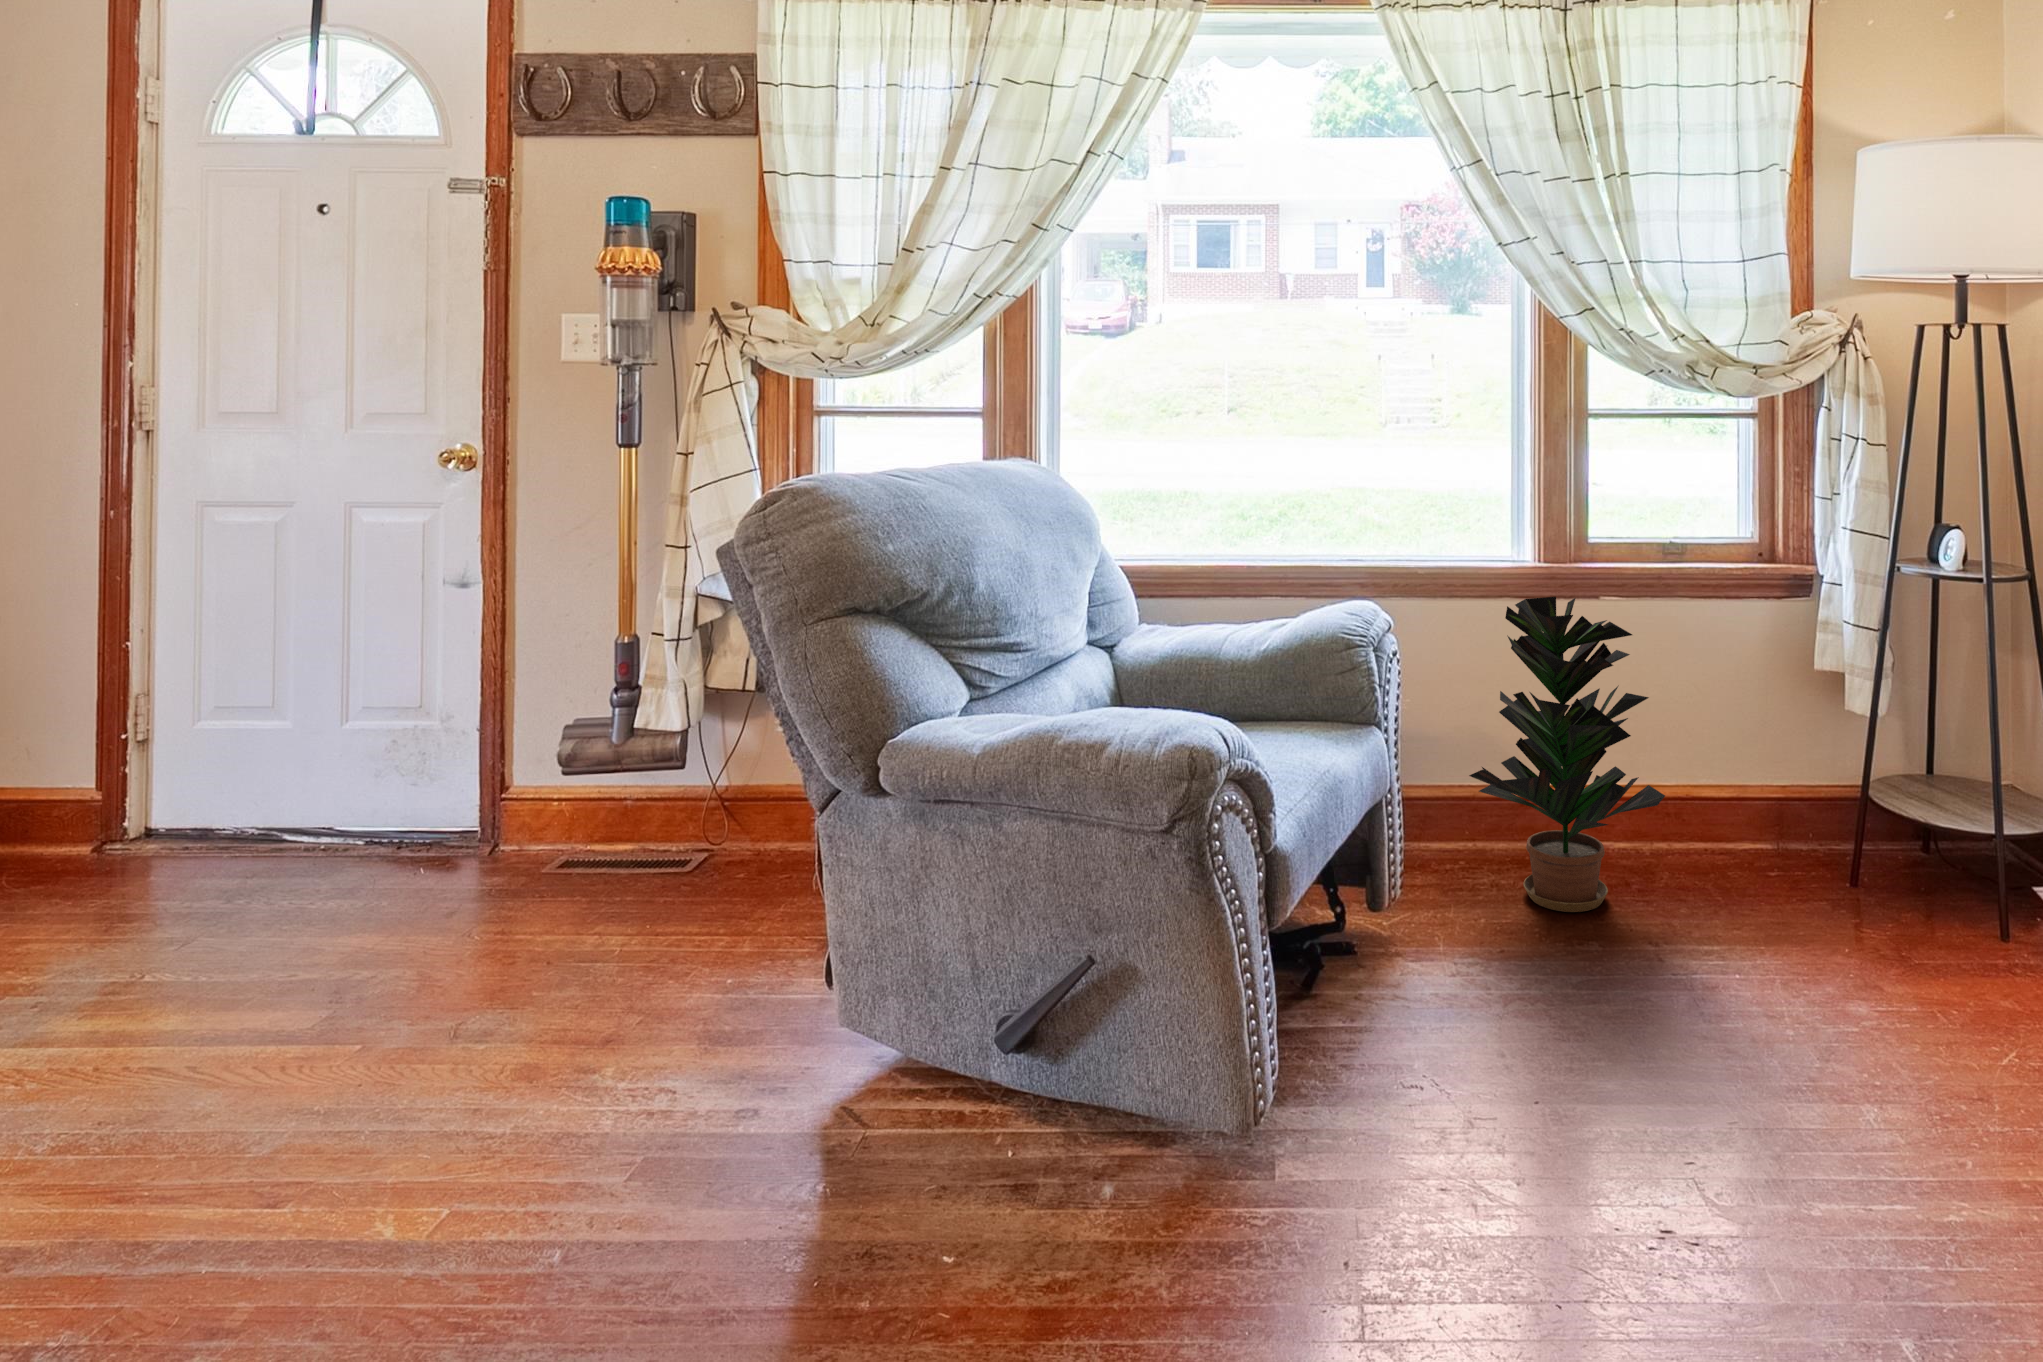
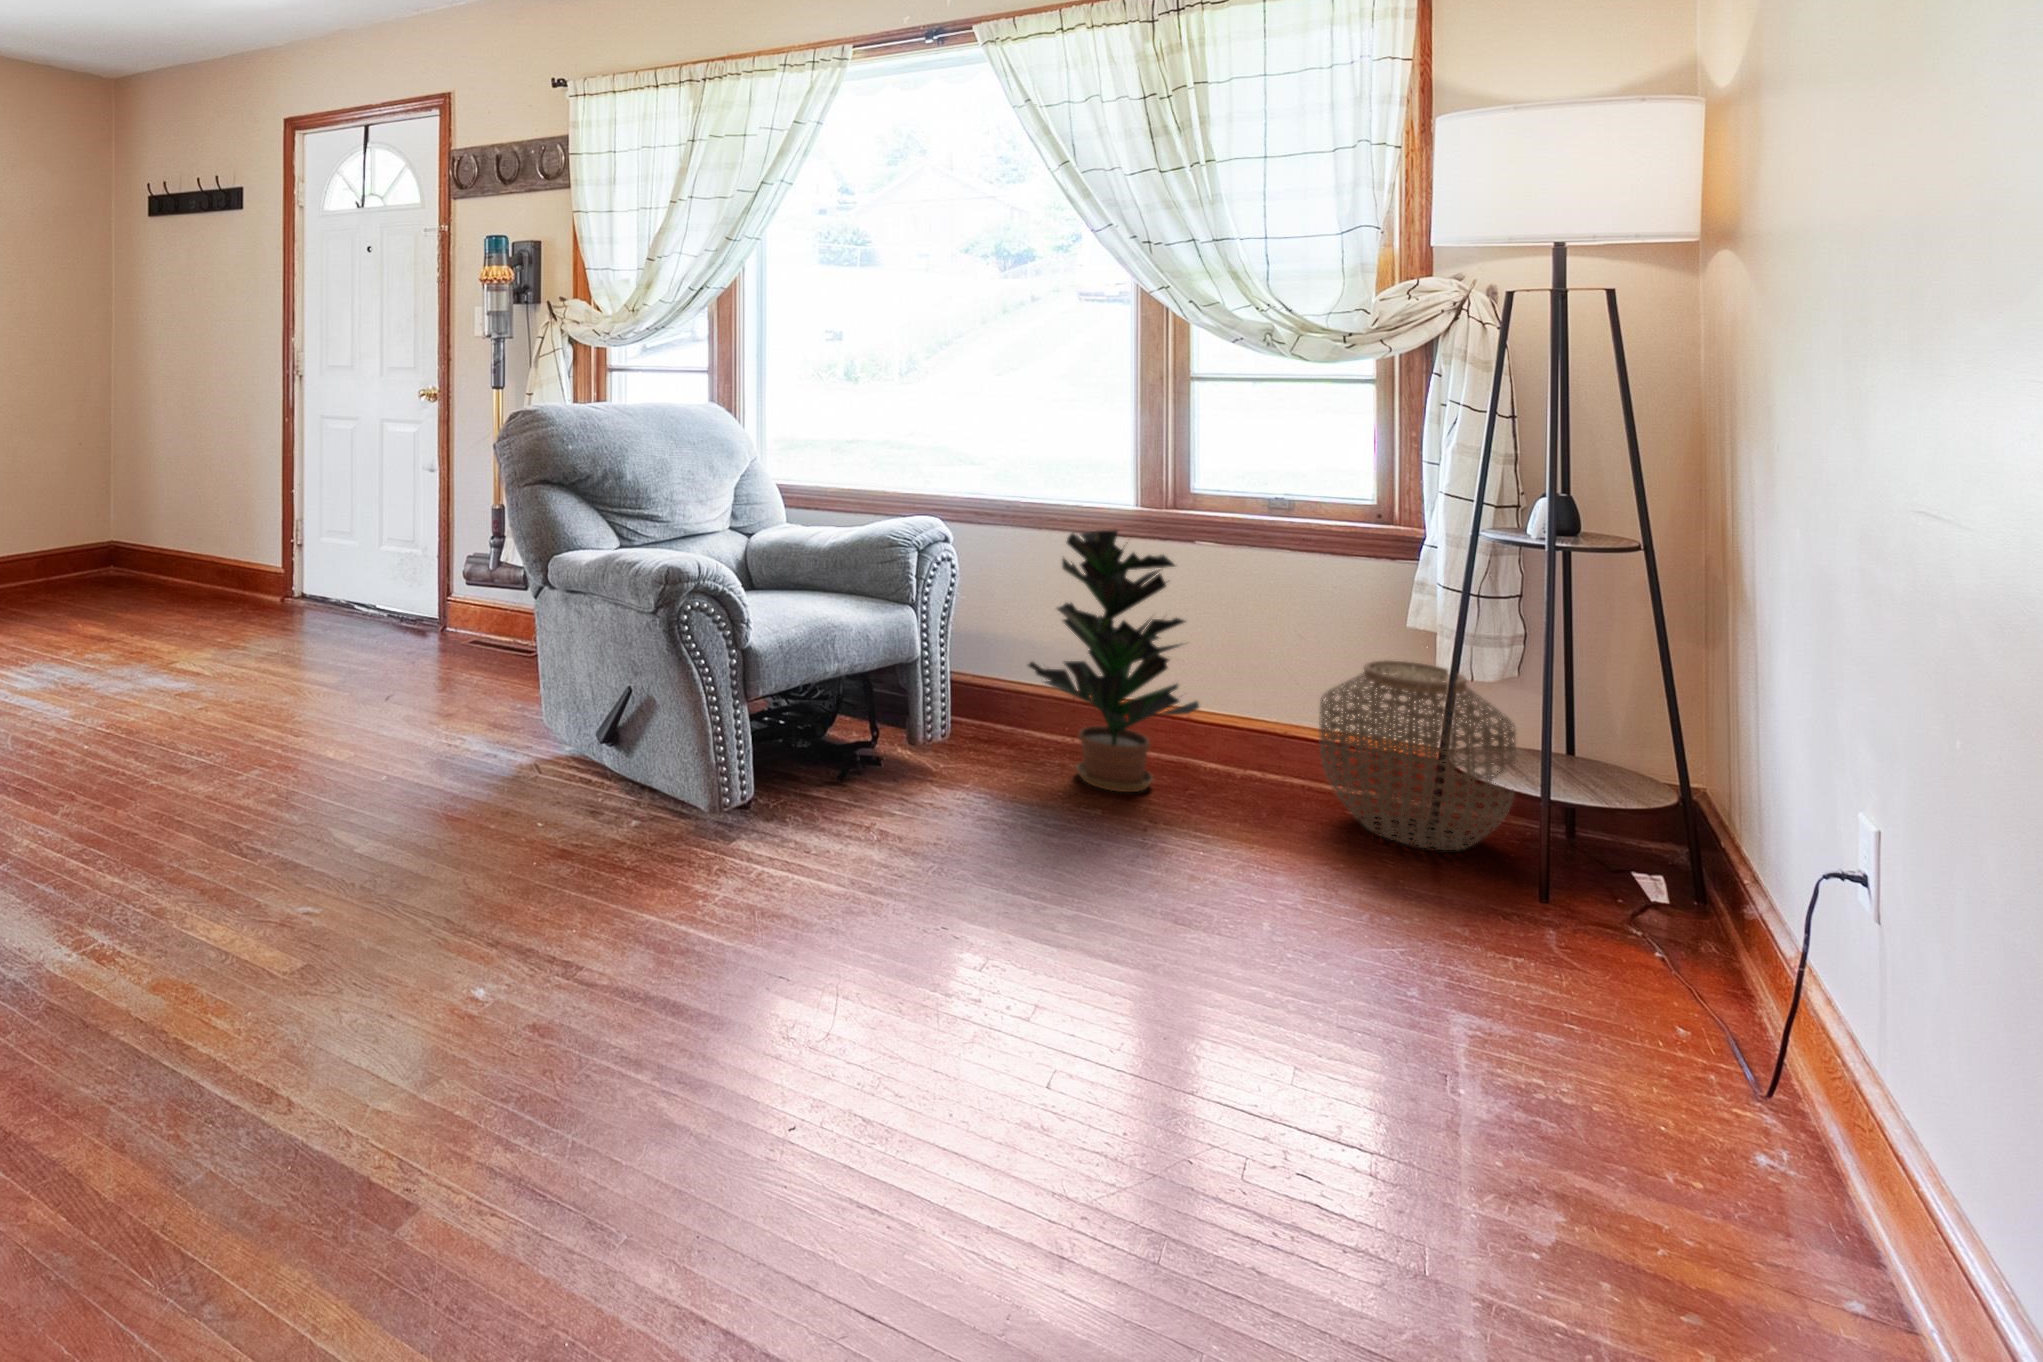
woven basket: none [1754,708,1931,905] -> present [1319,660,1516,850]

